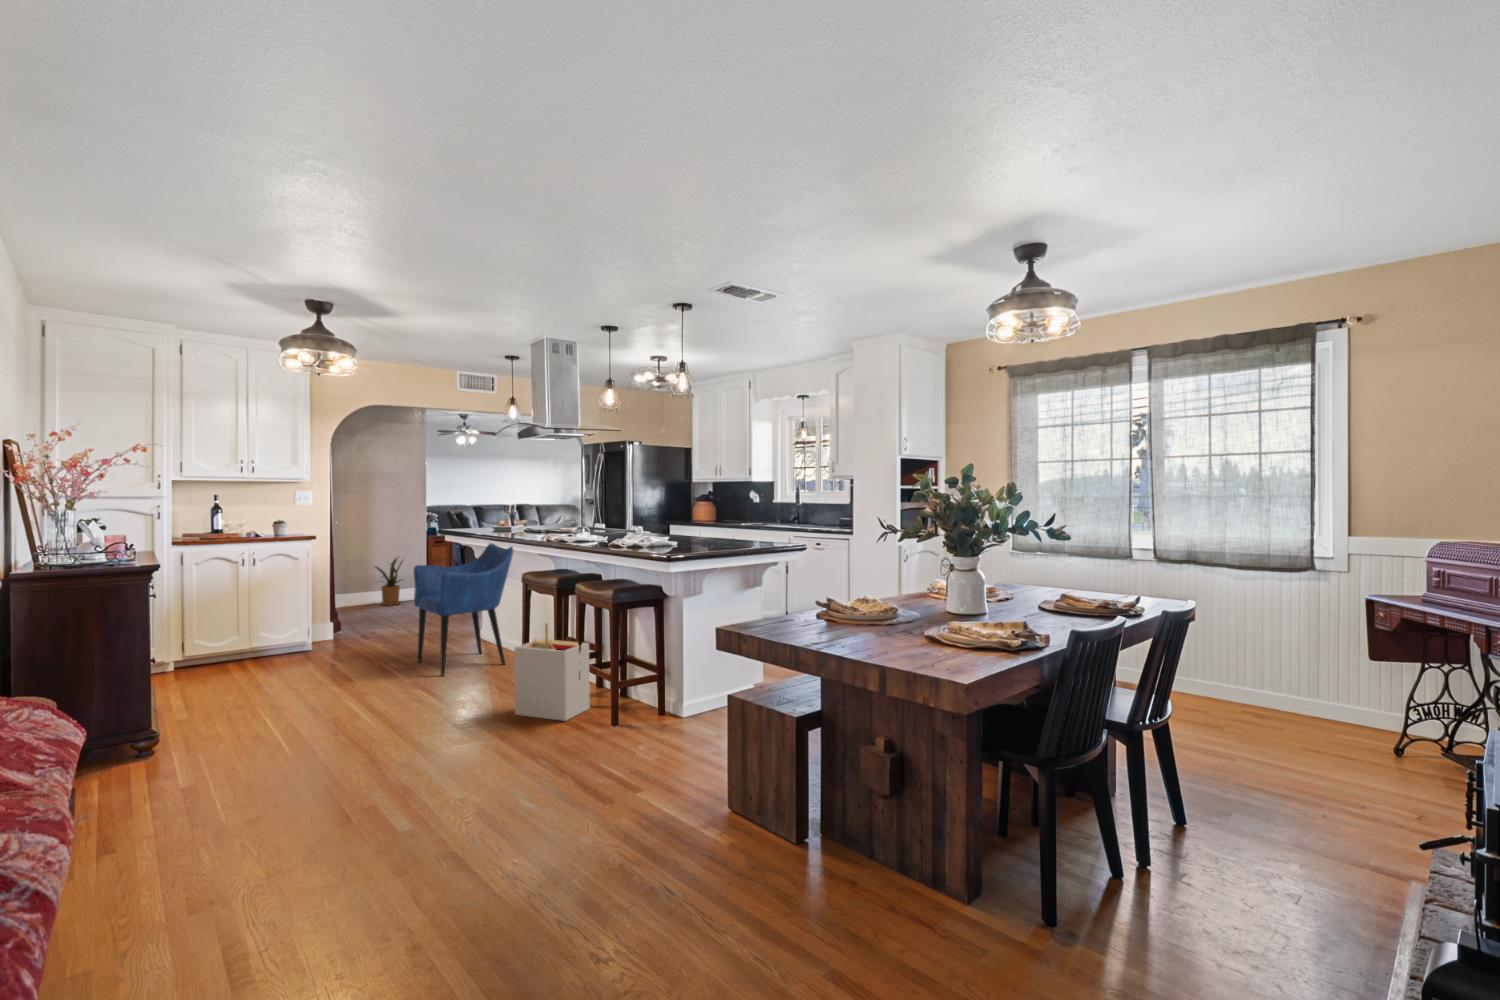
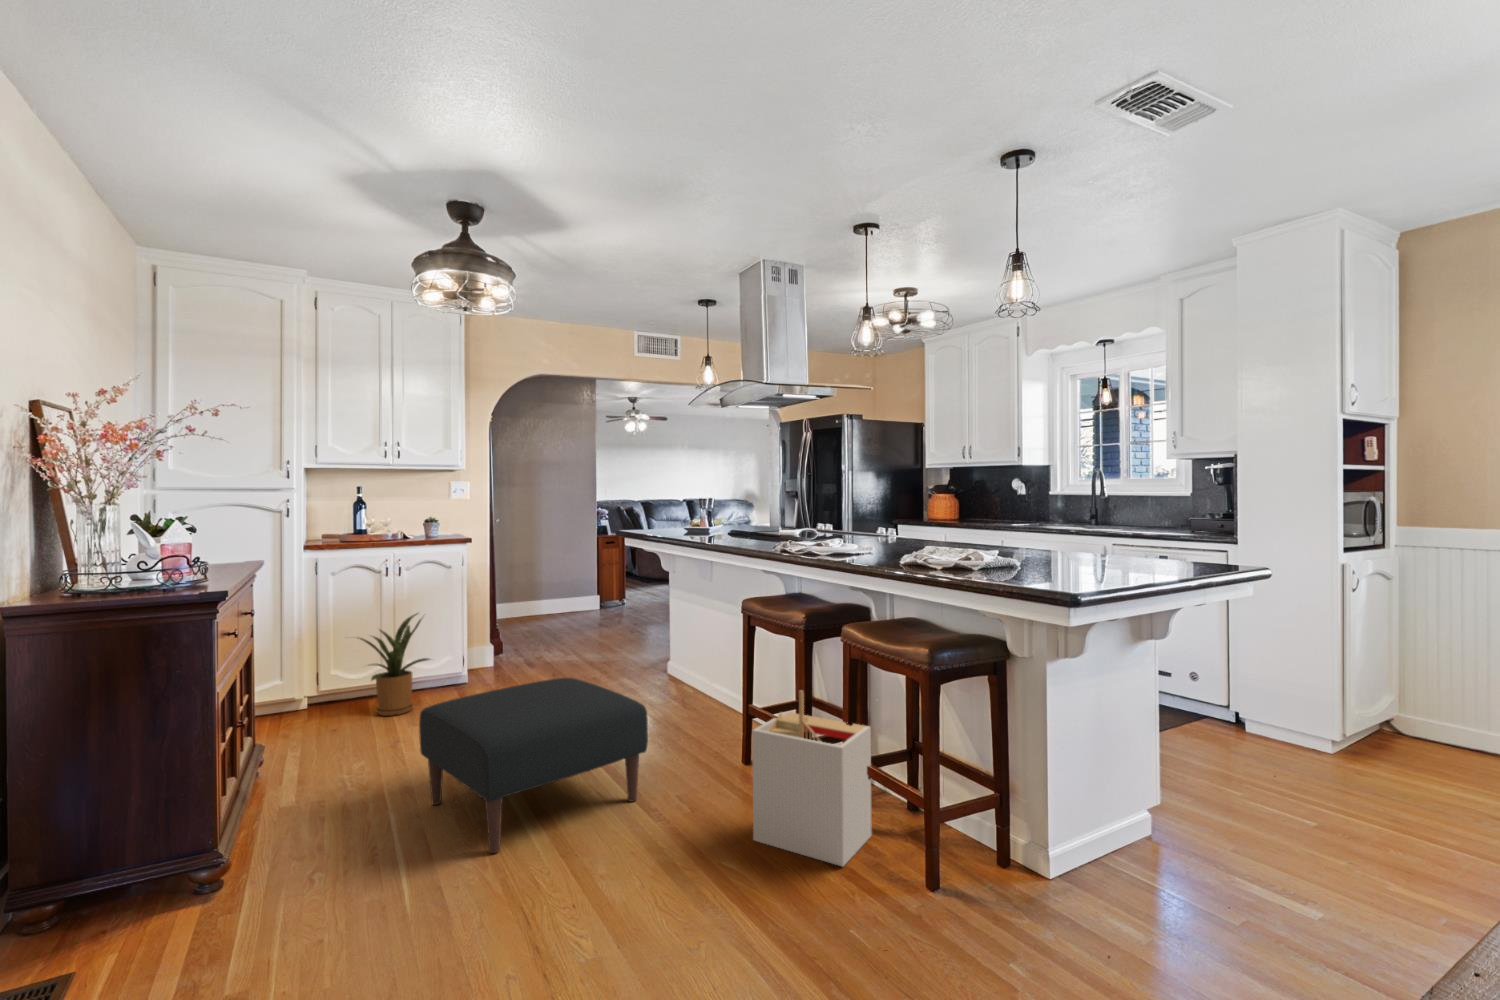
armchair: present [414,543,513,676] -> none [589,551,720,741]
house plant: present [375,558,403,606] -> present [359,614,429,716]
ottoman: none [285,630,450,730] -> present [419,678,648,853]

